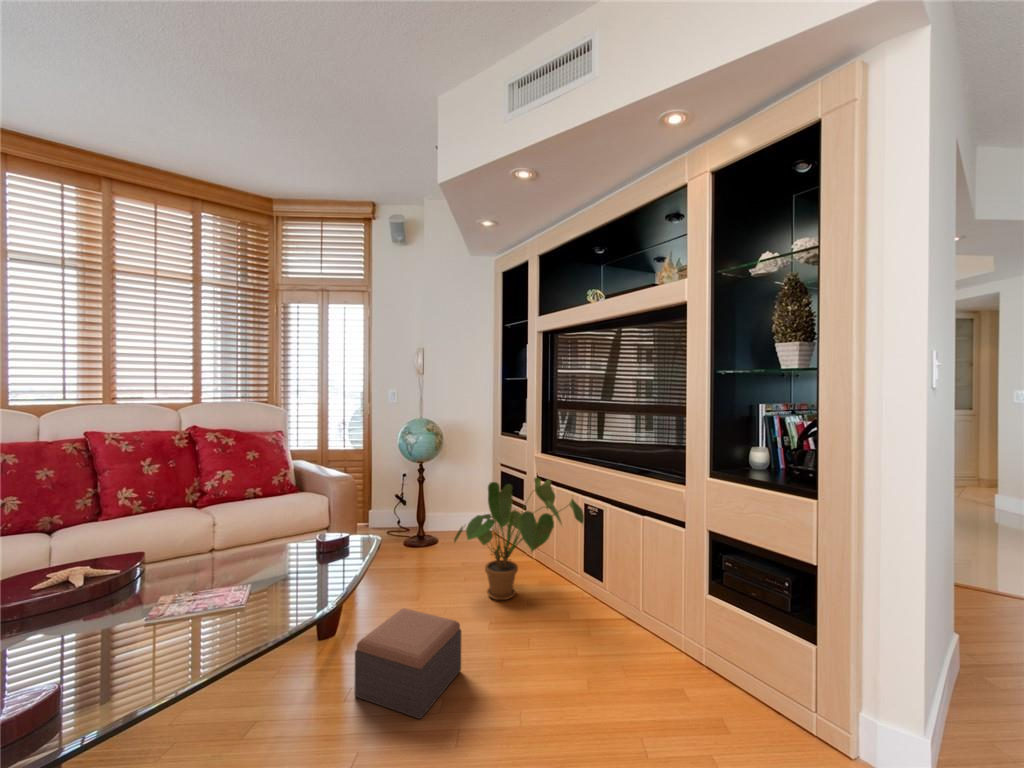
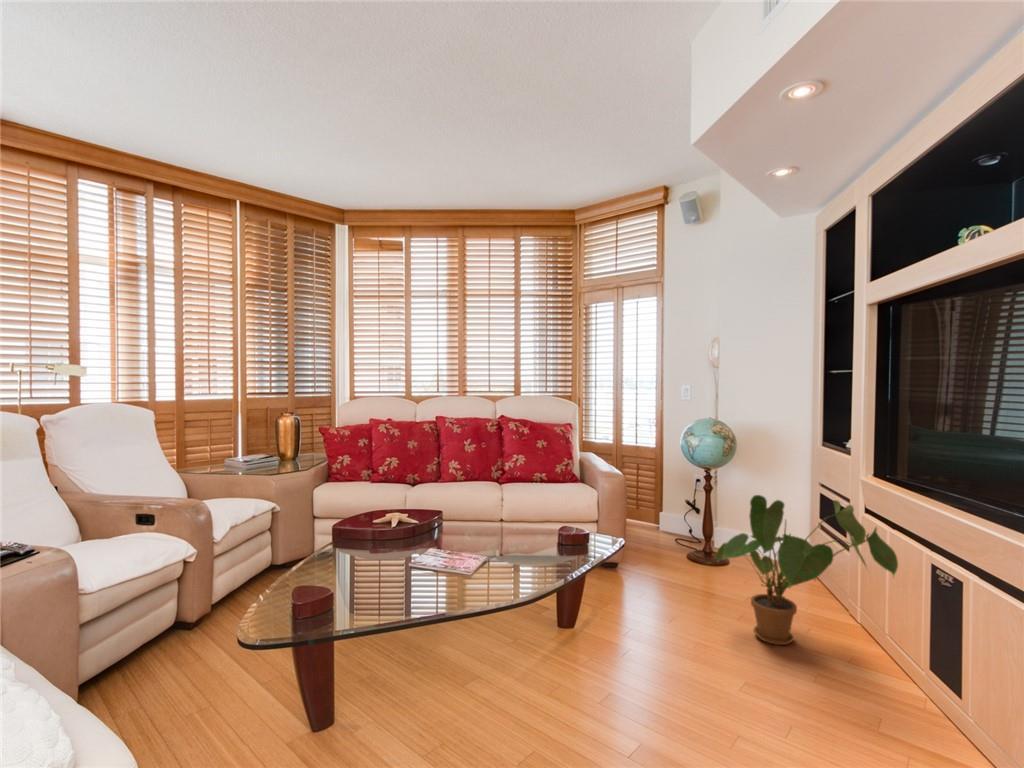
footstool: present [354,608,462,719] -> none [567,605,676,710]

